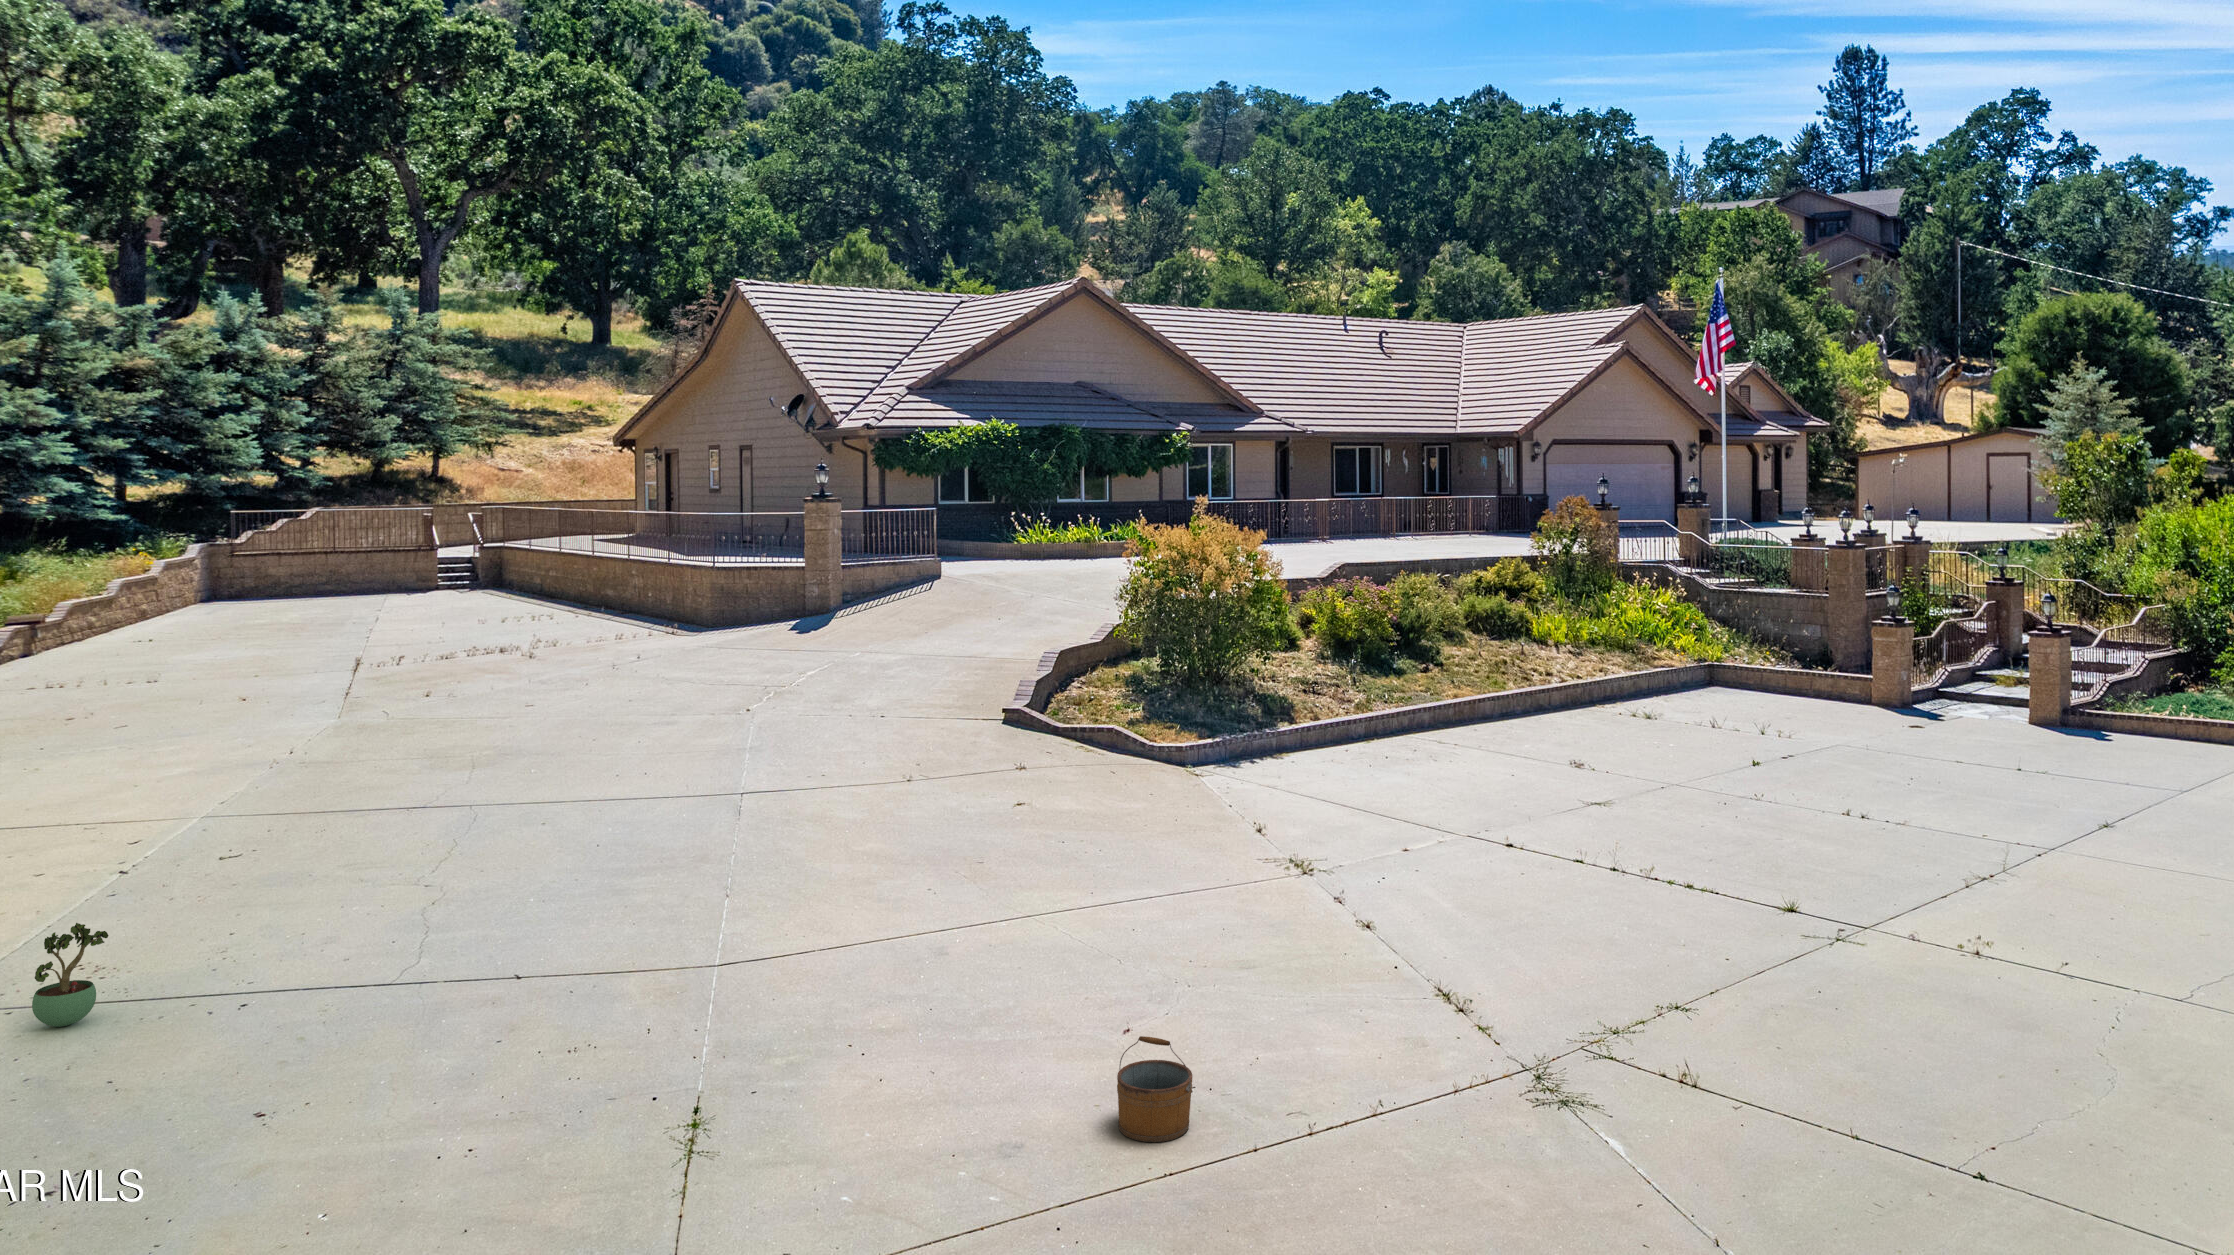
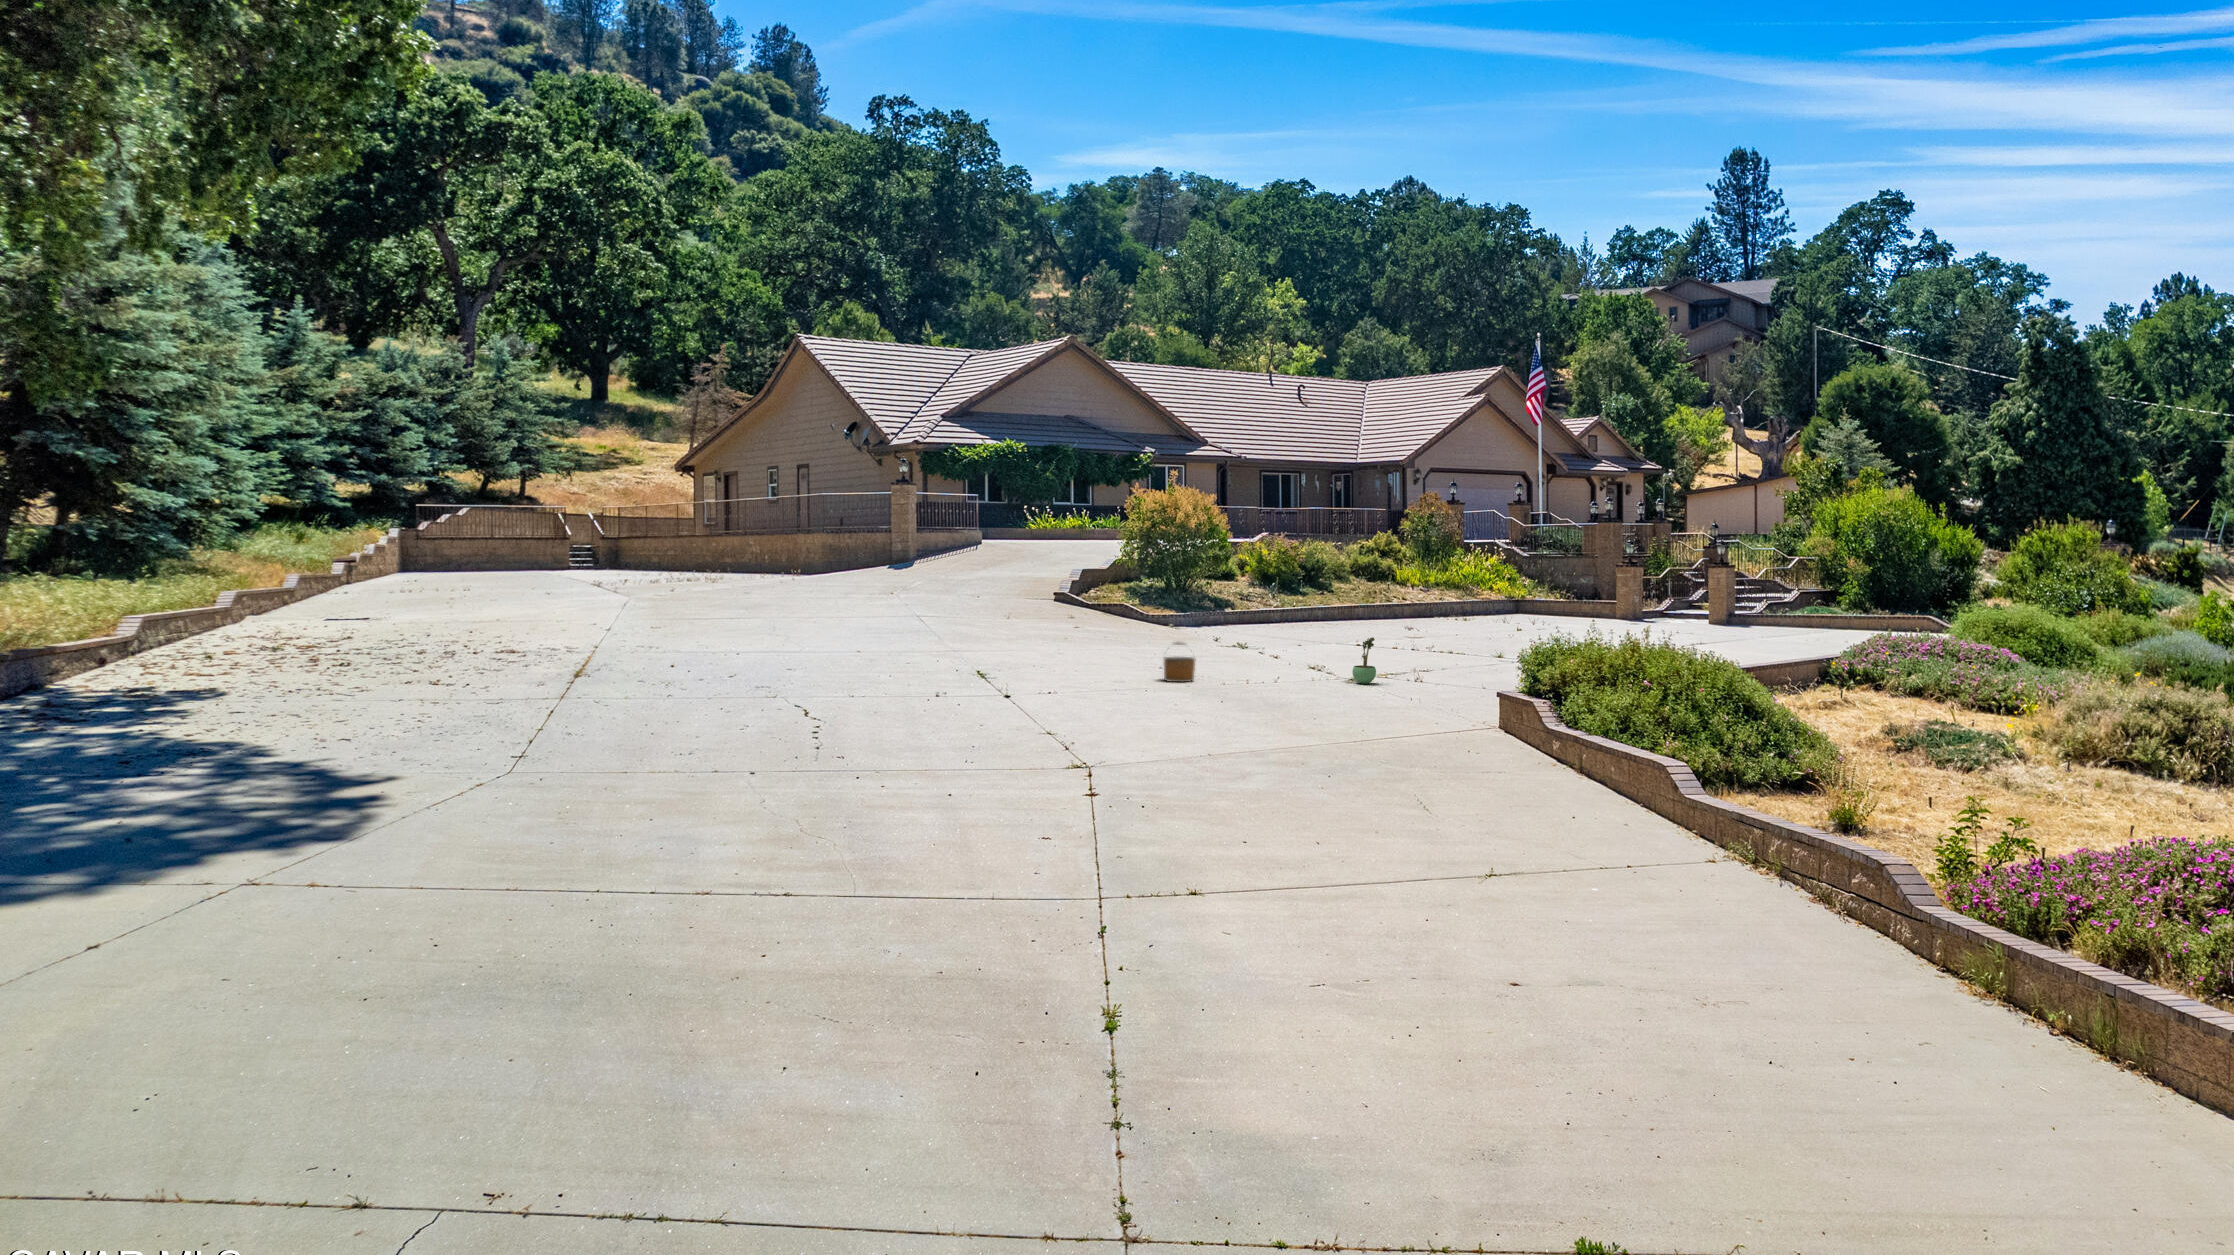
potted plant: present [32,923,109,1027] -> present [1352,637,1376,684]

